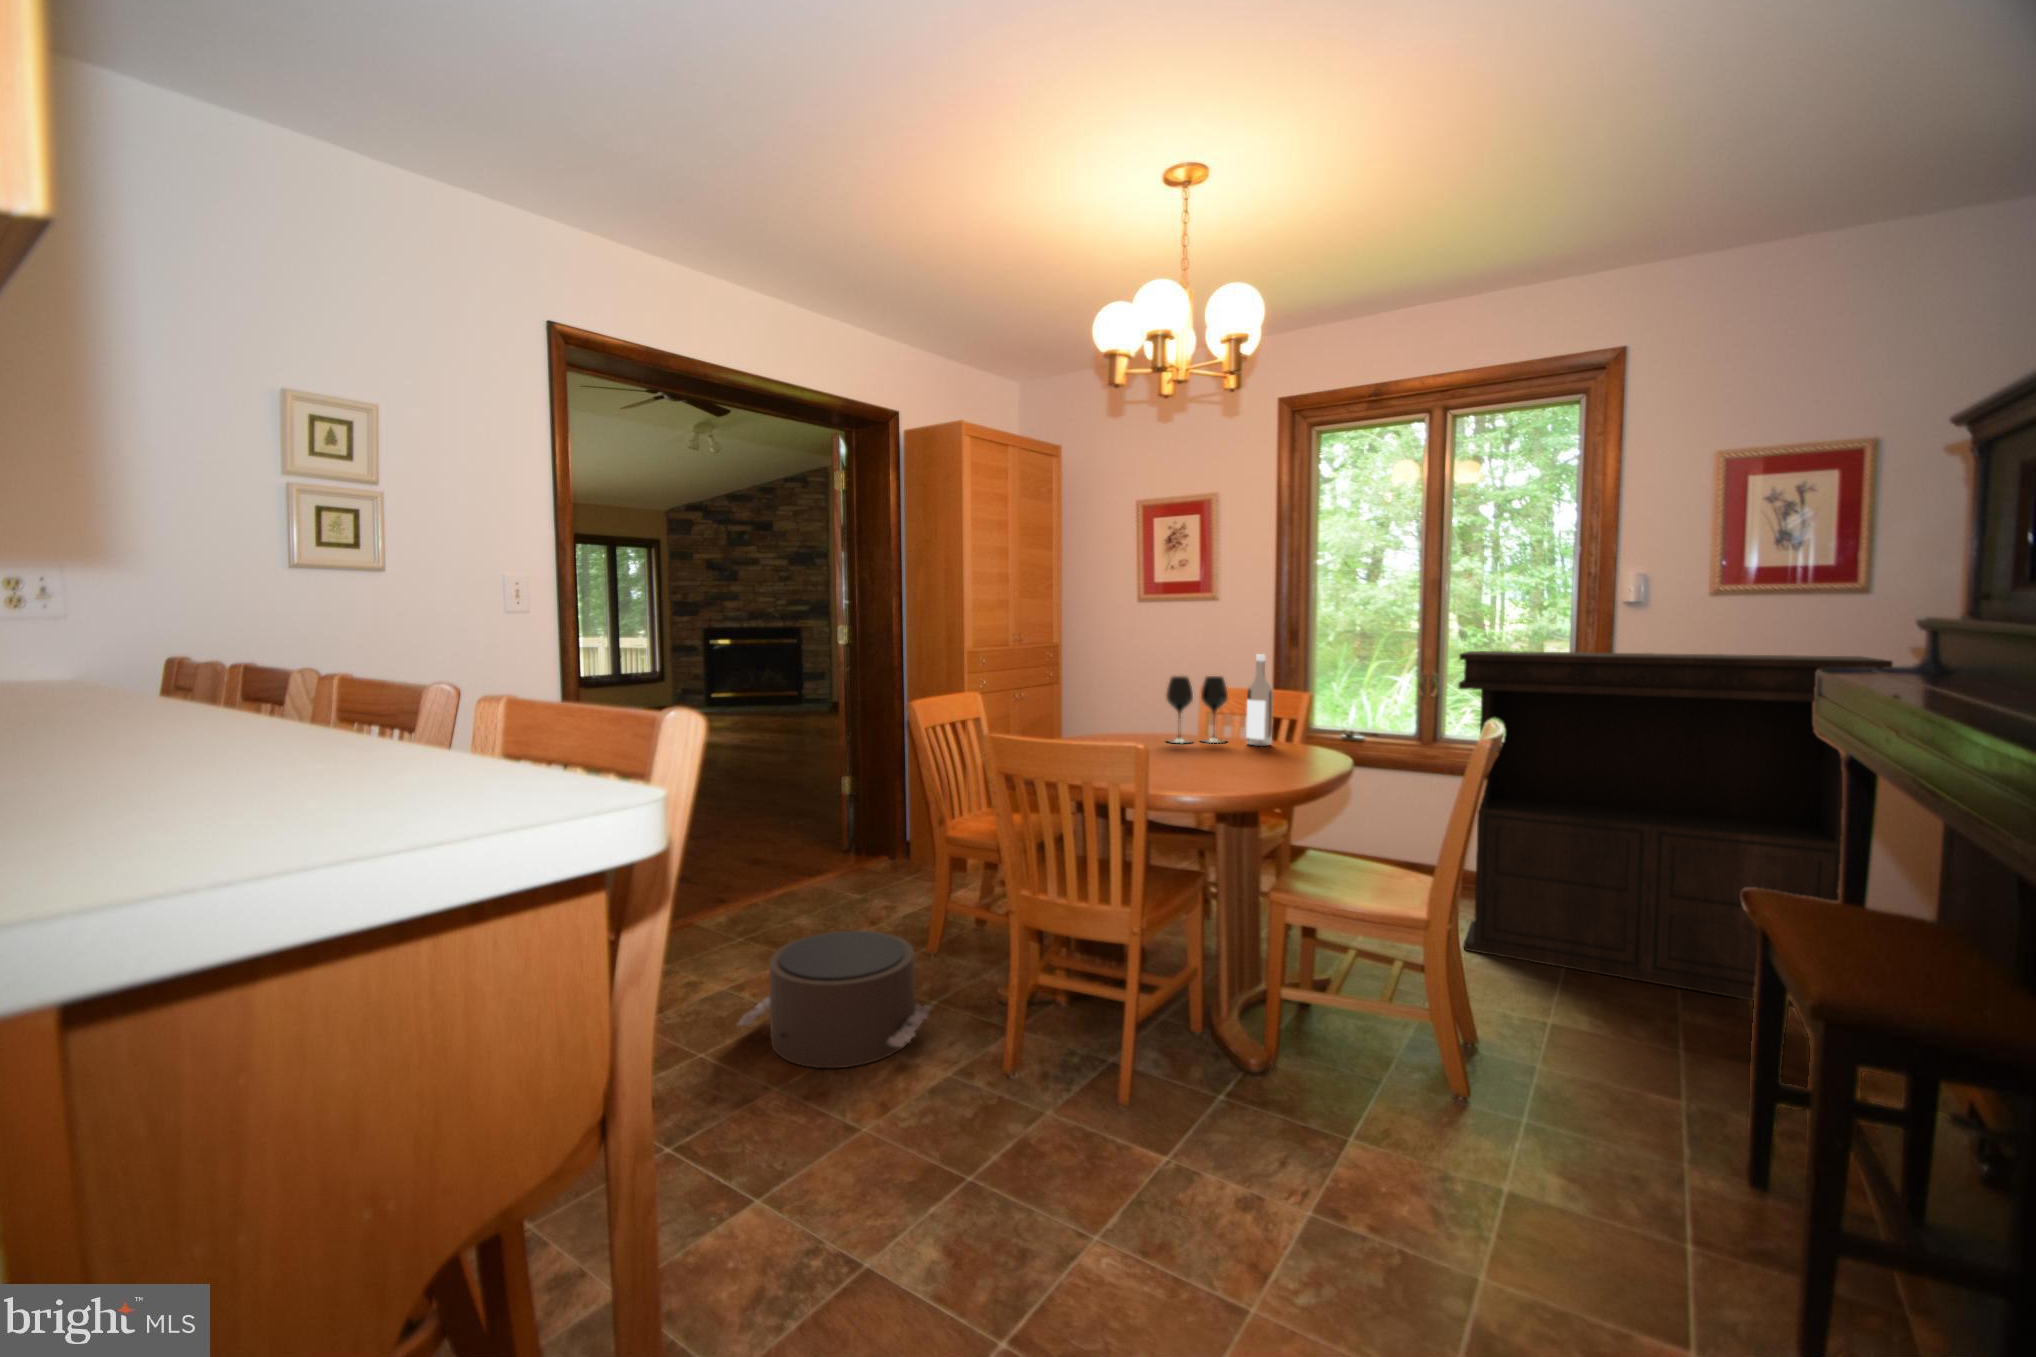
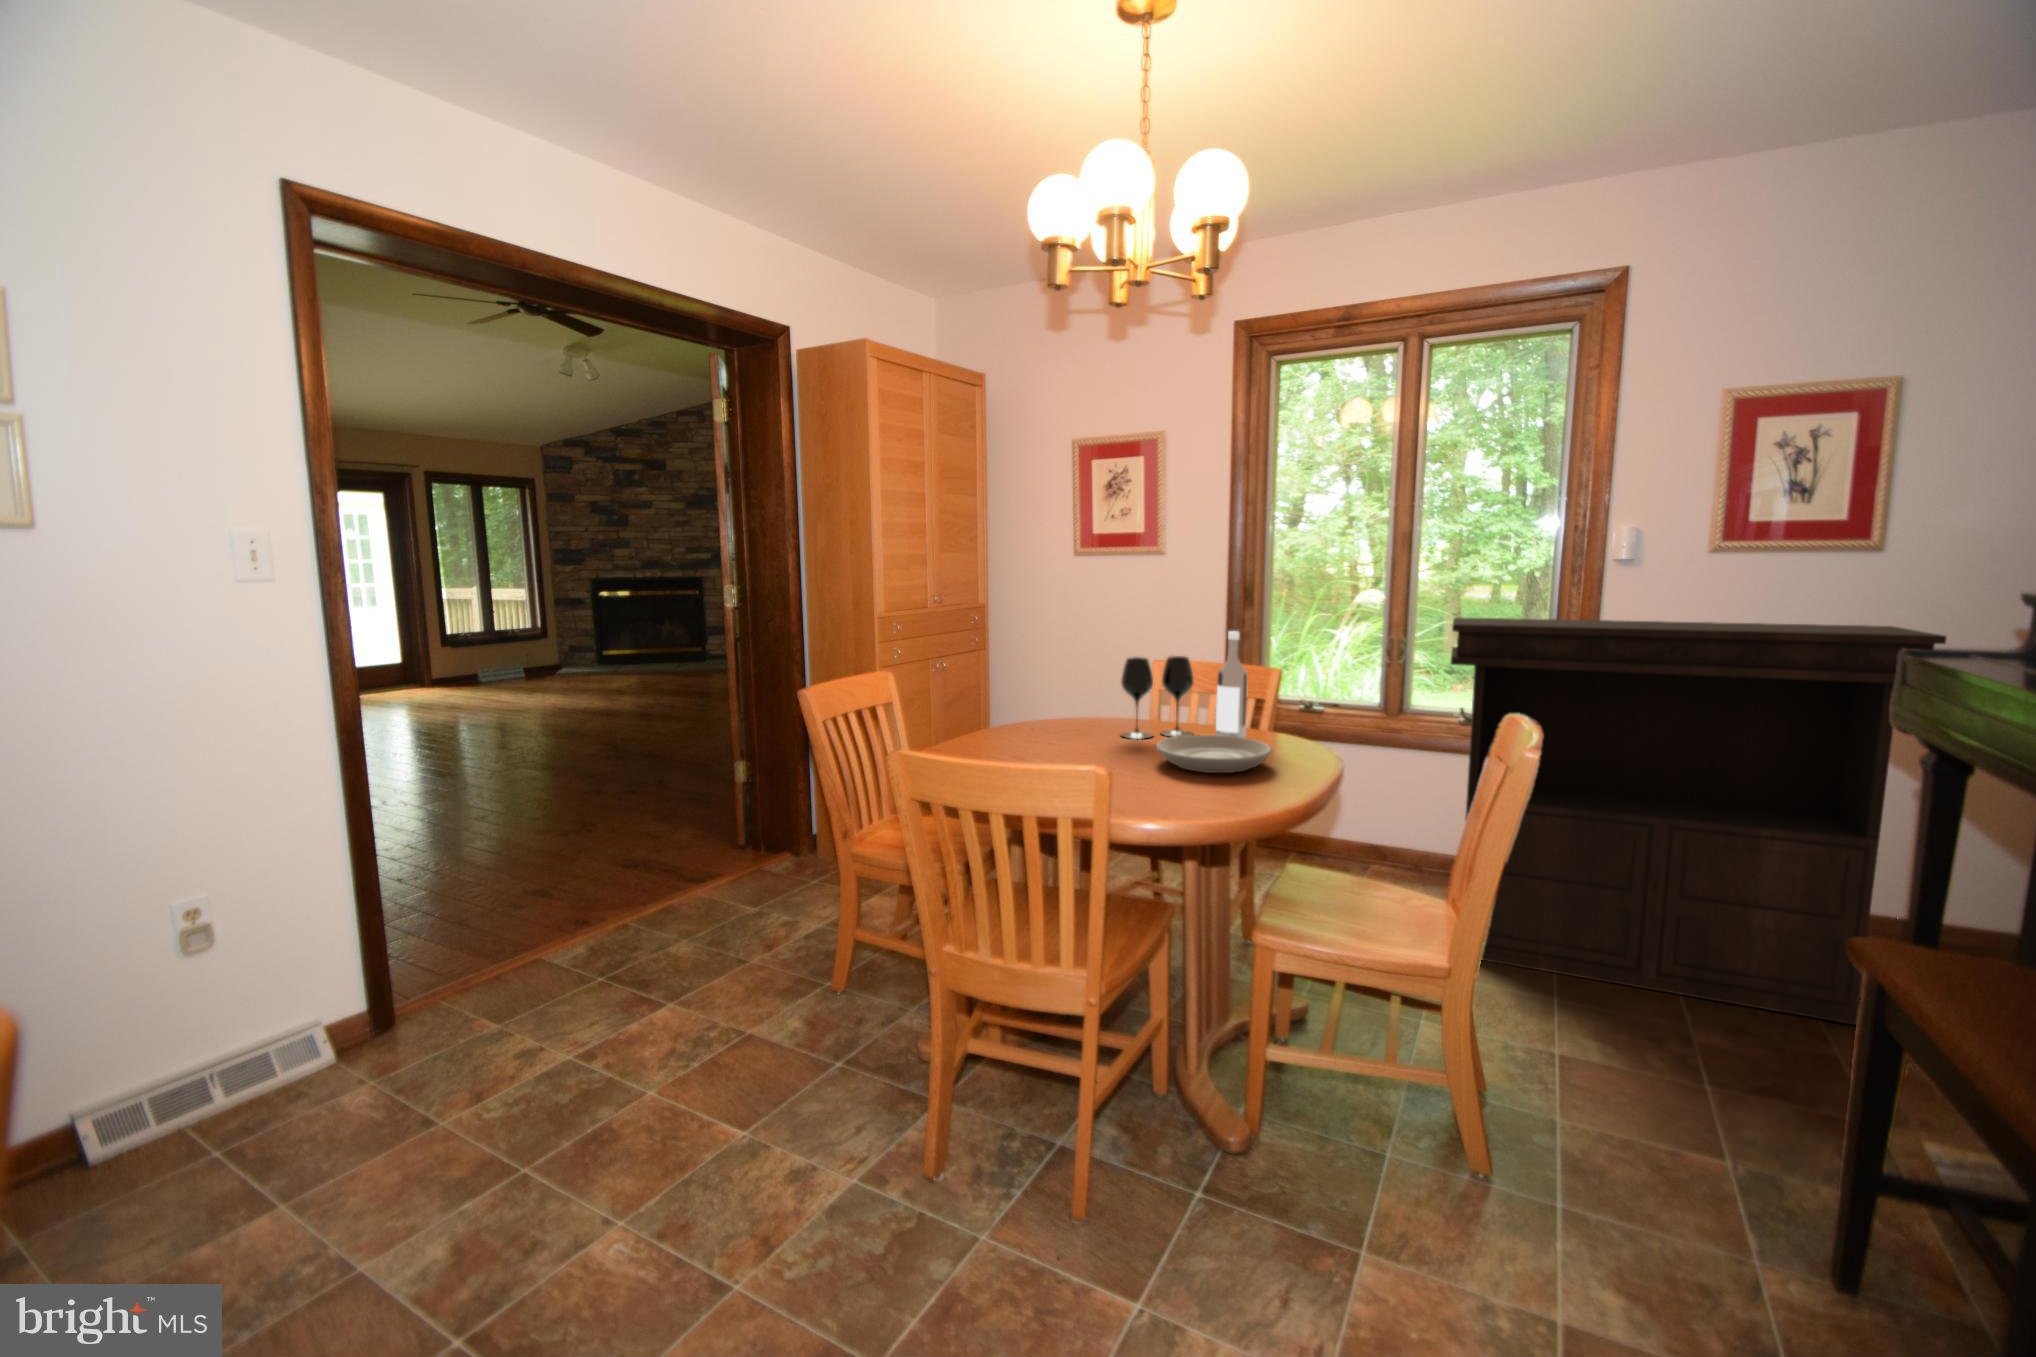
plate: none [1190,738,1287,764] -> present [1156,735,1272,773]
pouf: present [738,930,931,1068] -> none [583,988,844,1190]

